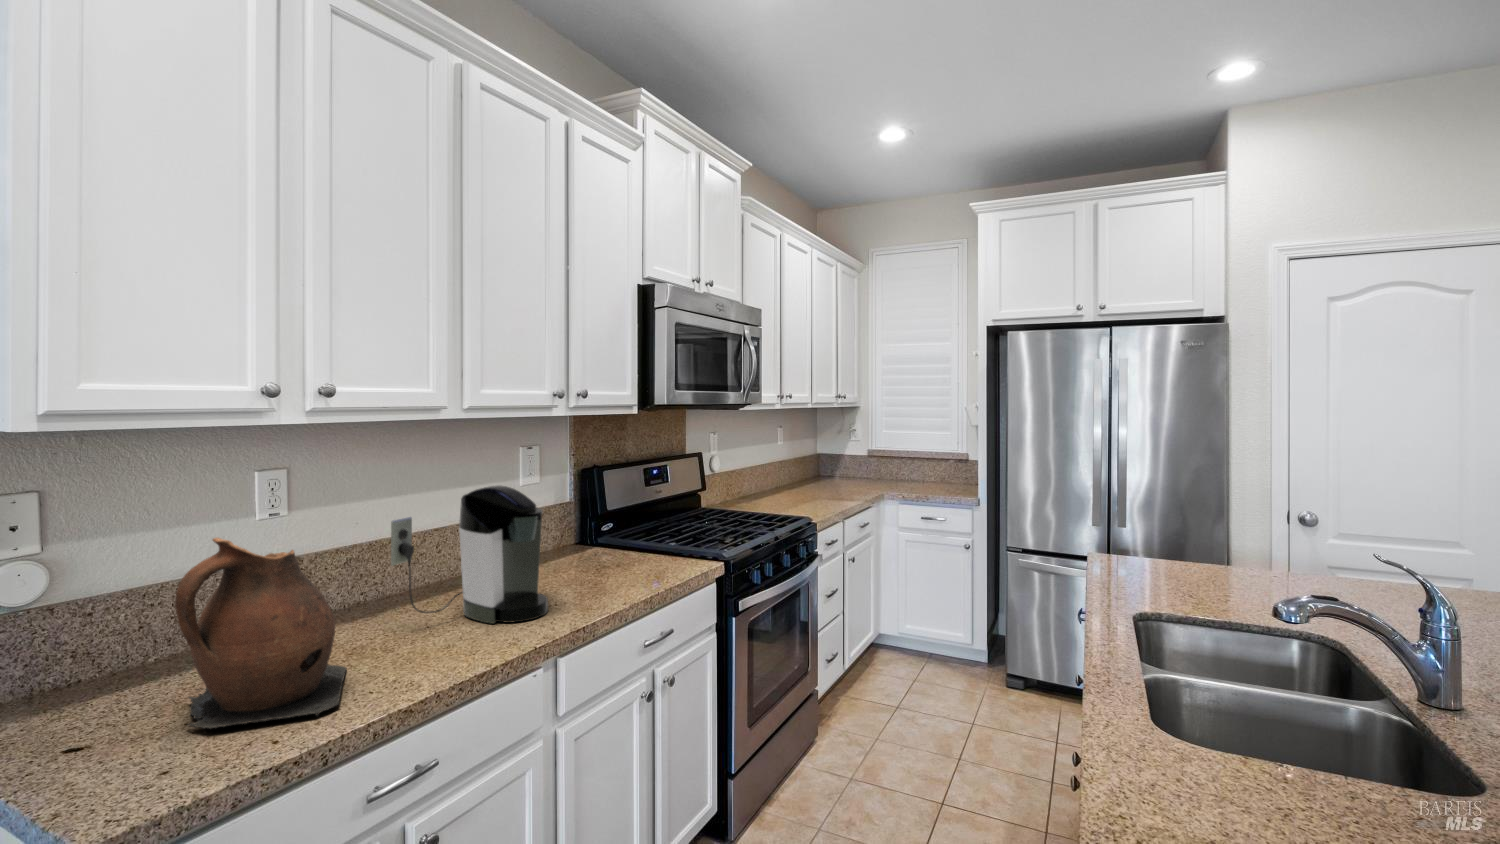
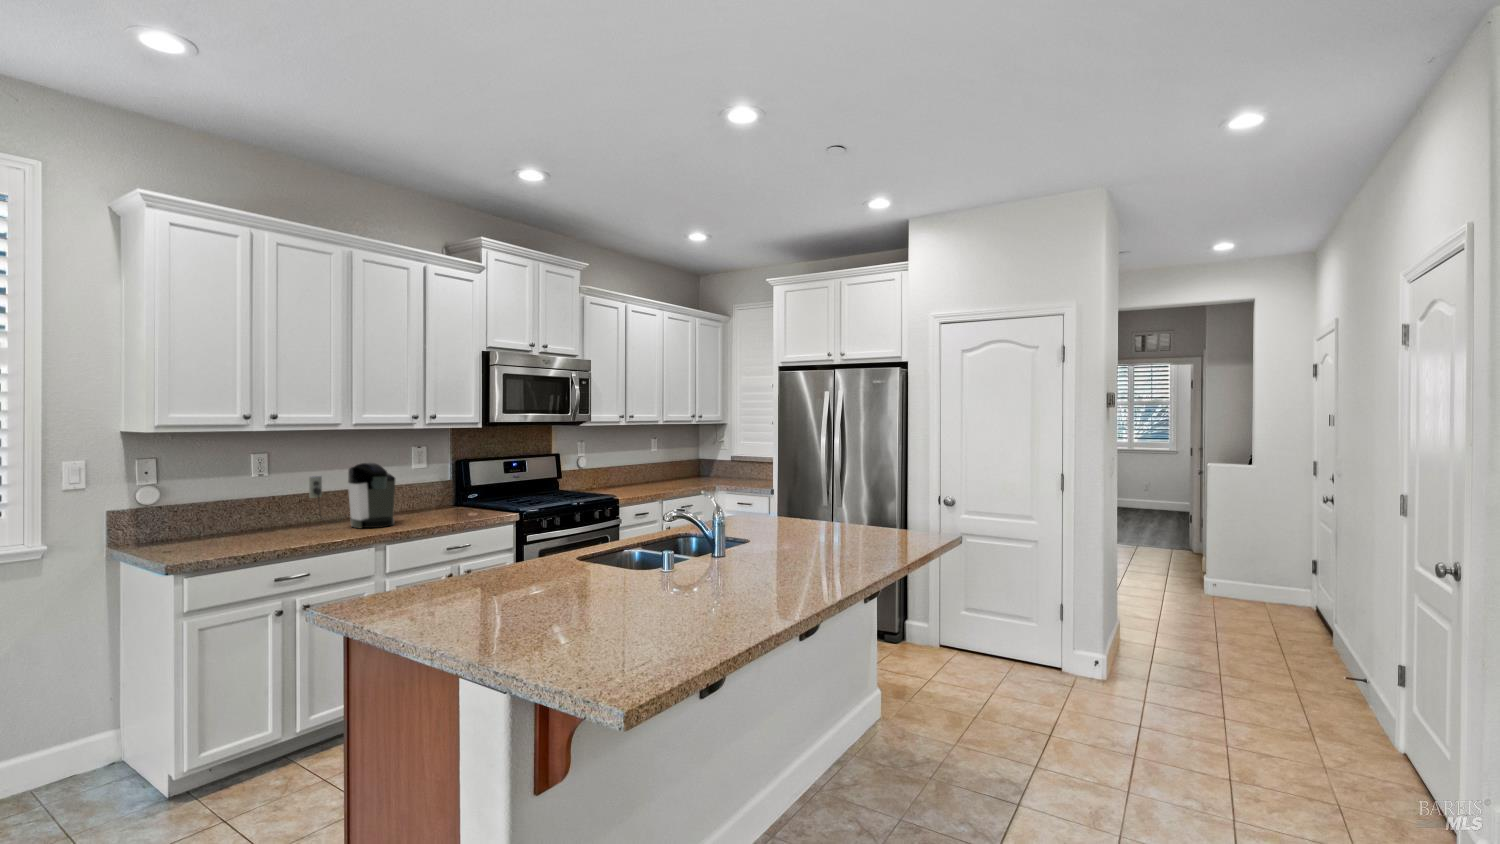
ceramic pitcher: present [175,538,347,728] -> none [202,476,280,548]

